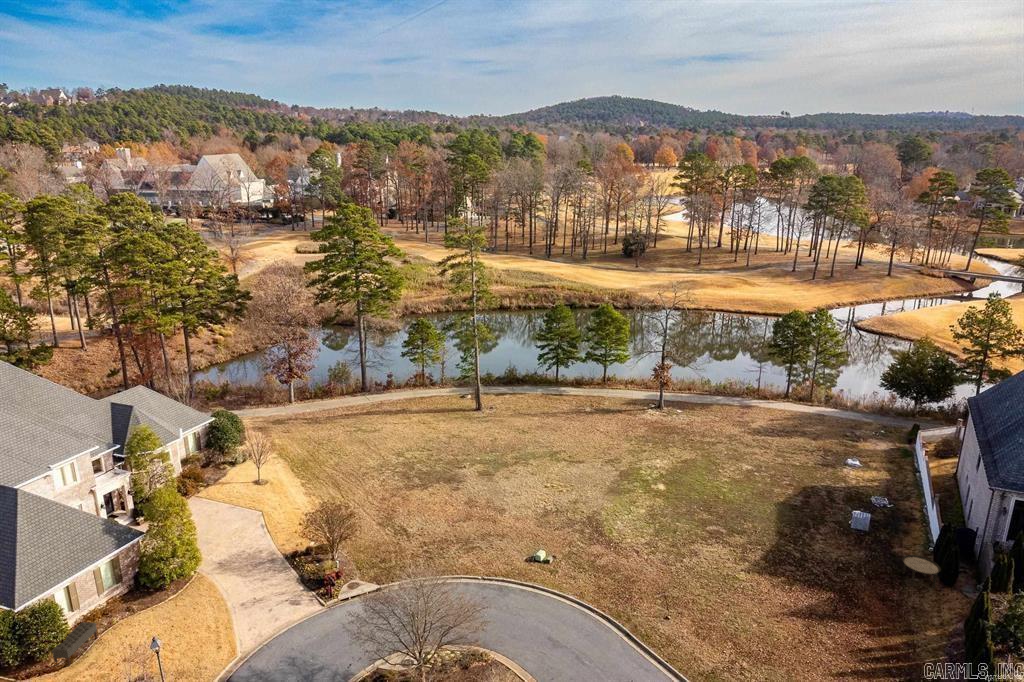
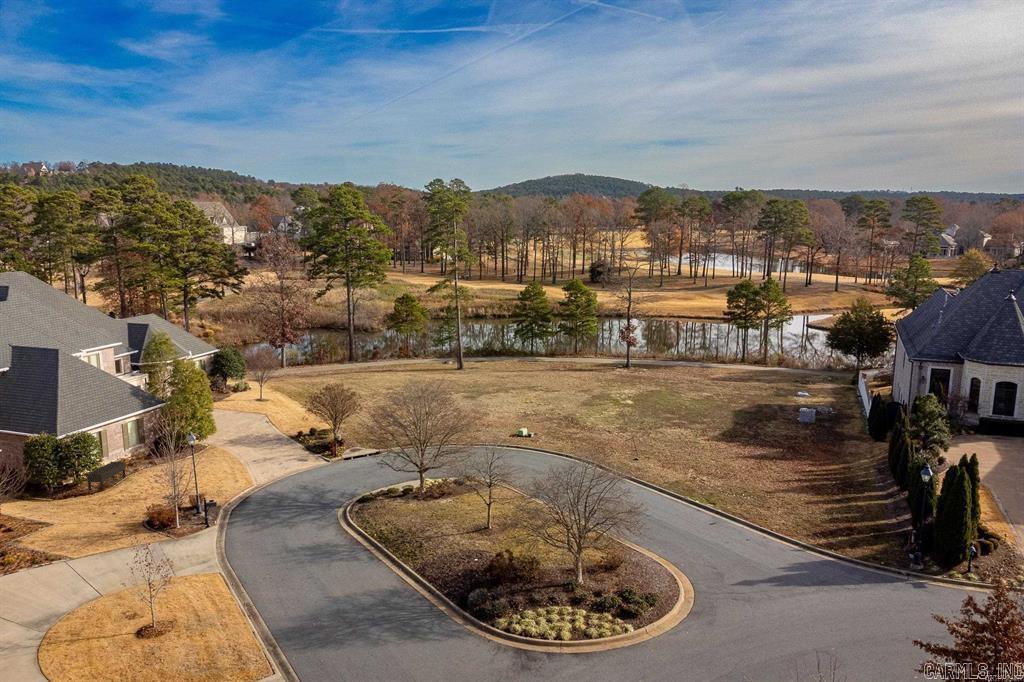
round table: present [902,555,941,588] -> none [841,423,873,446]

